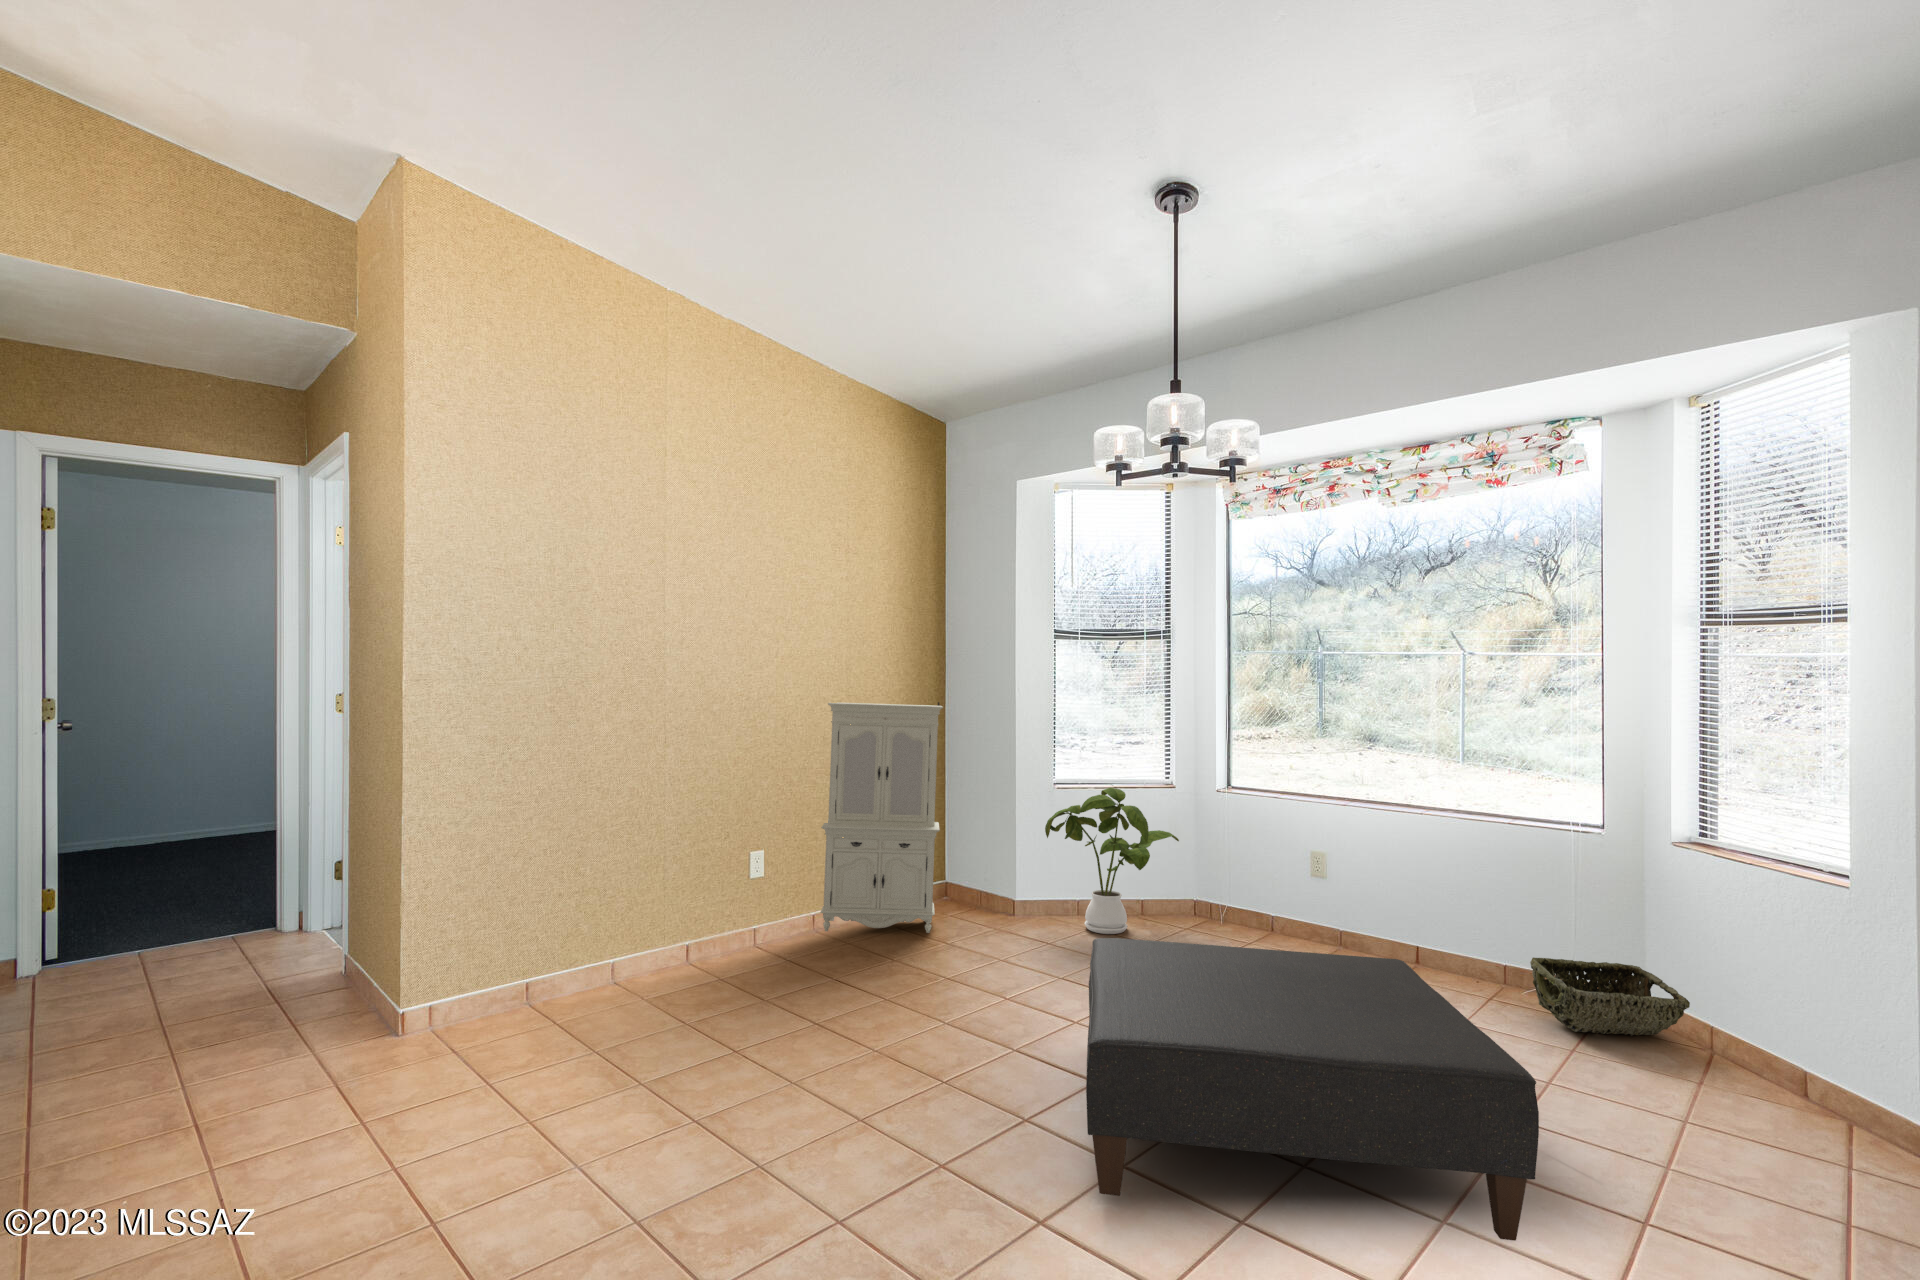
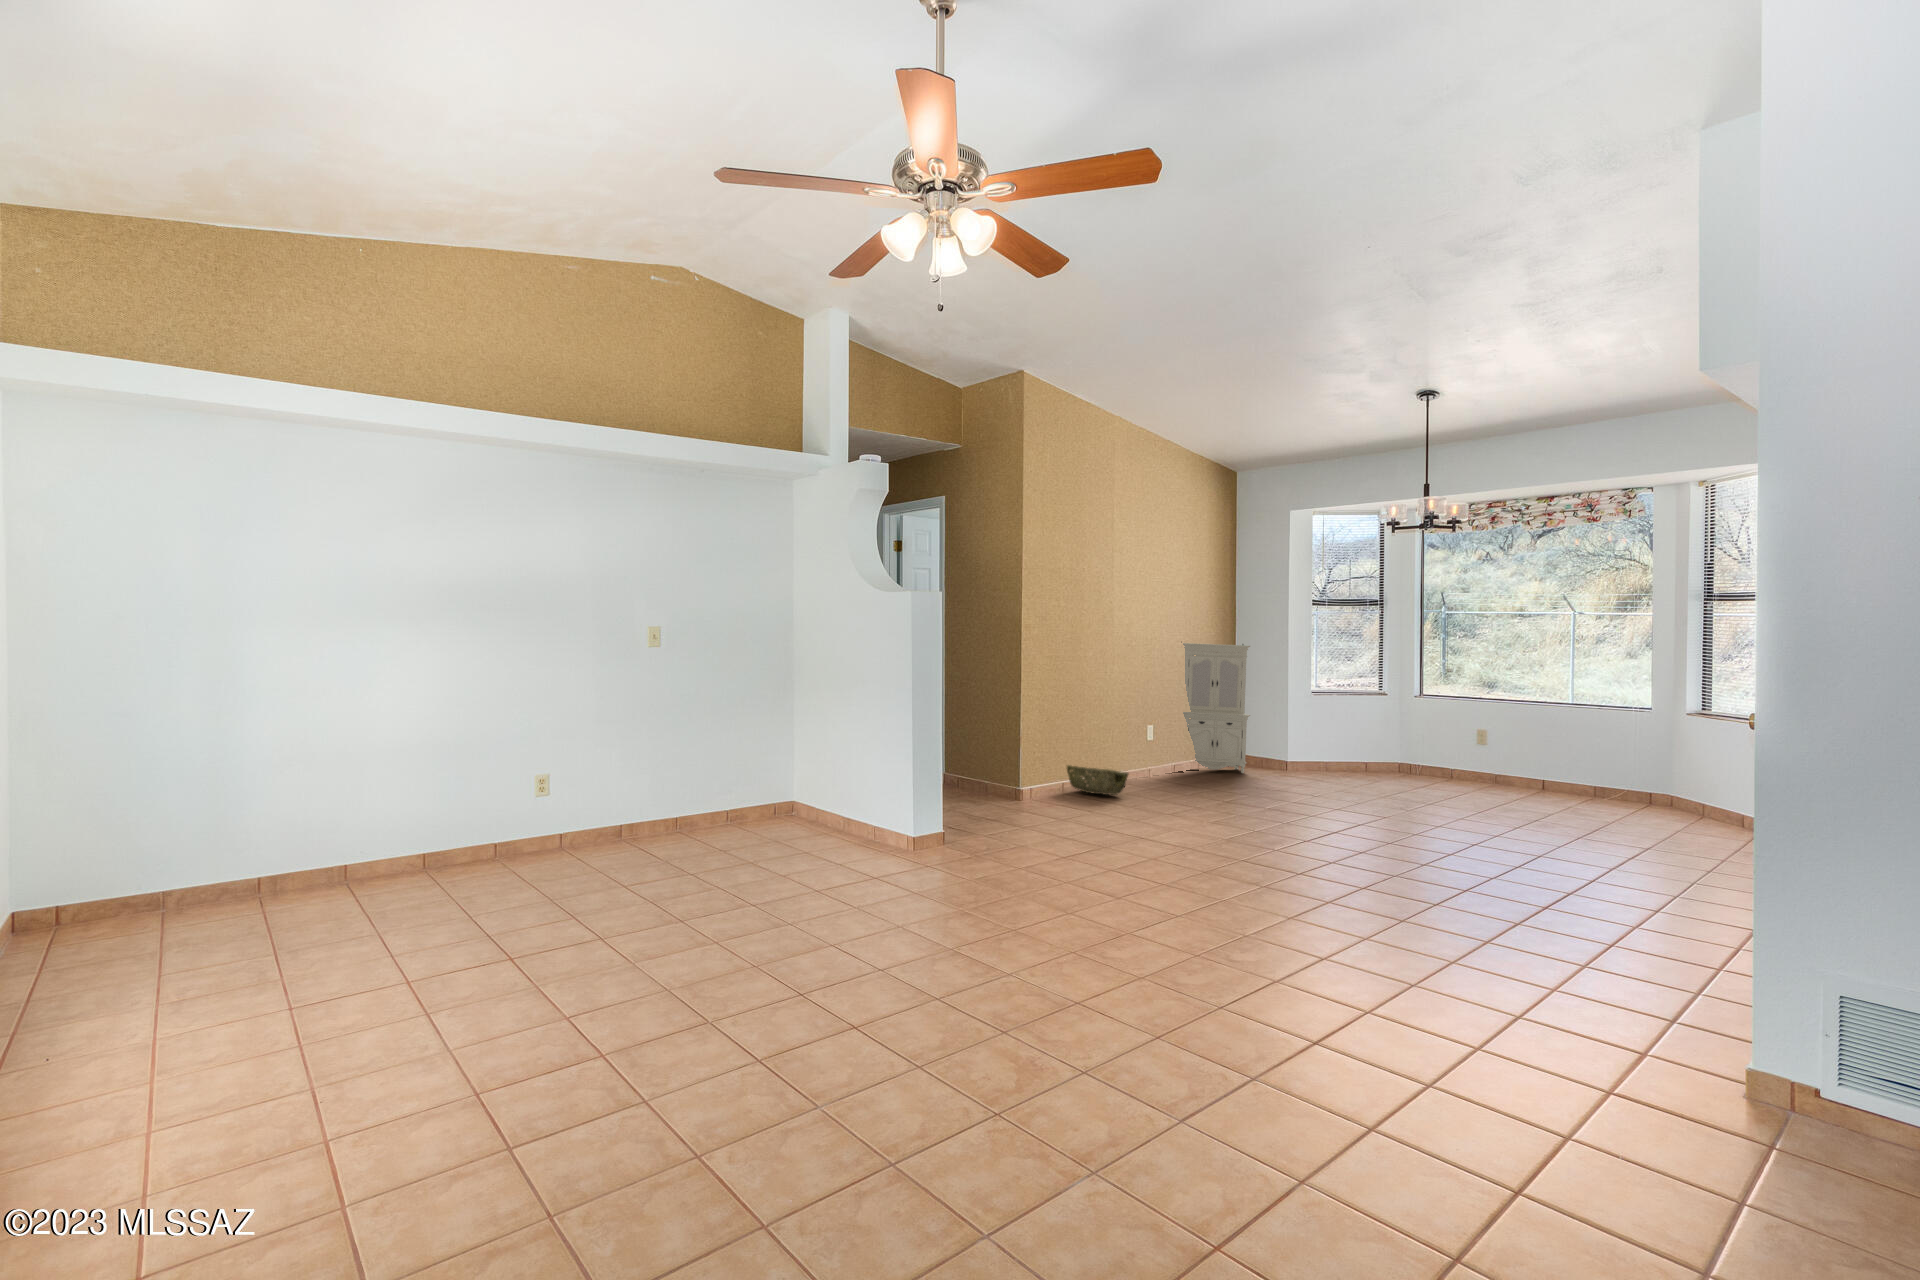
house plant: present [1045,788,1179,934] -> none [1308,692,1390,776]
ottoman: present [1086,938,1539,1241] -> none [1373,753,1604,848]
woven basket: present [1530,958,1690,1036] -> present [1067,765,1128,795]

